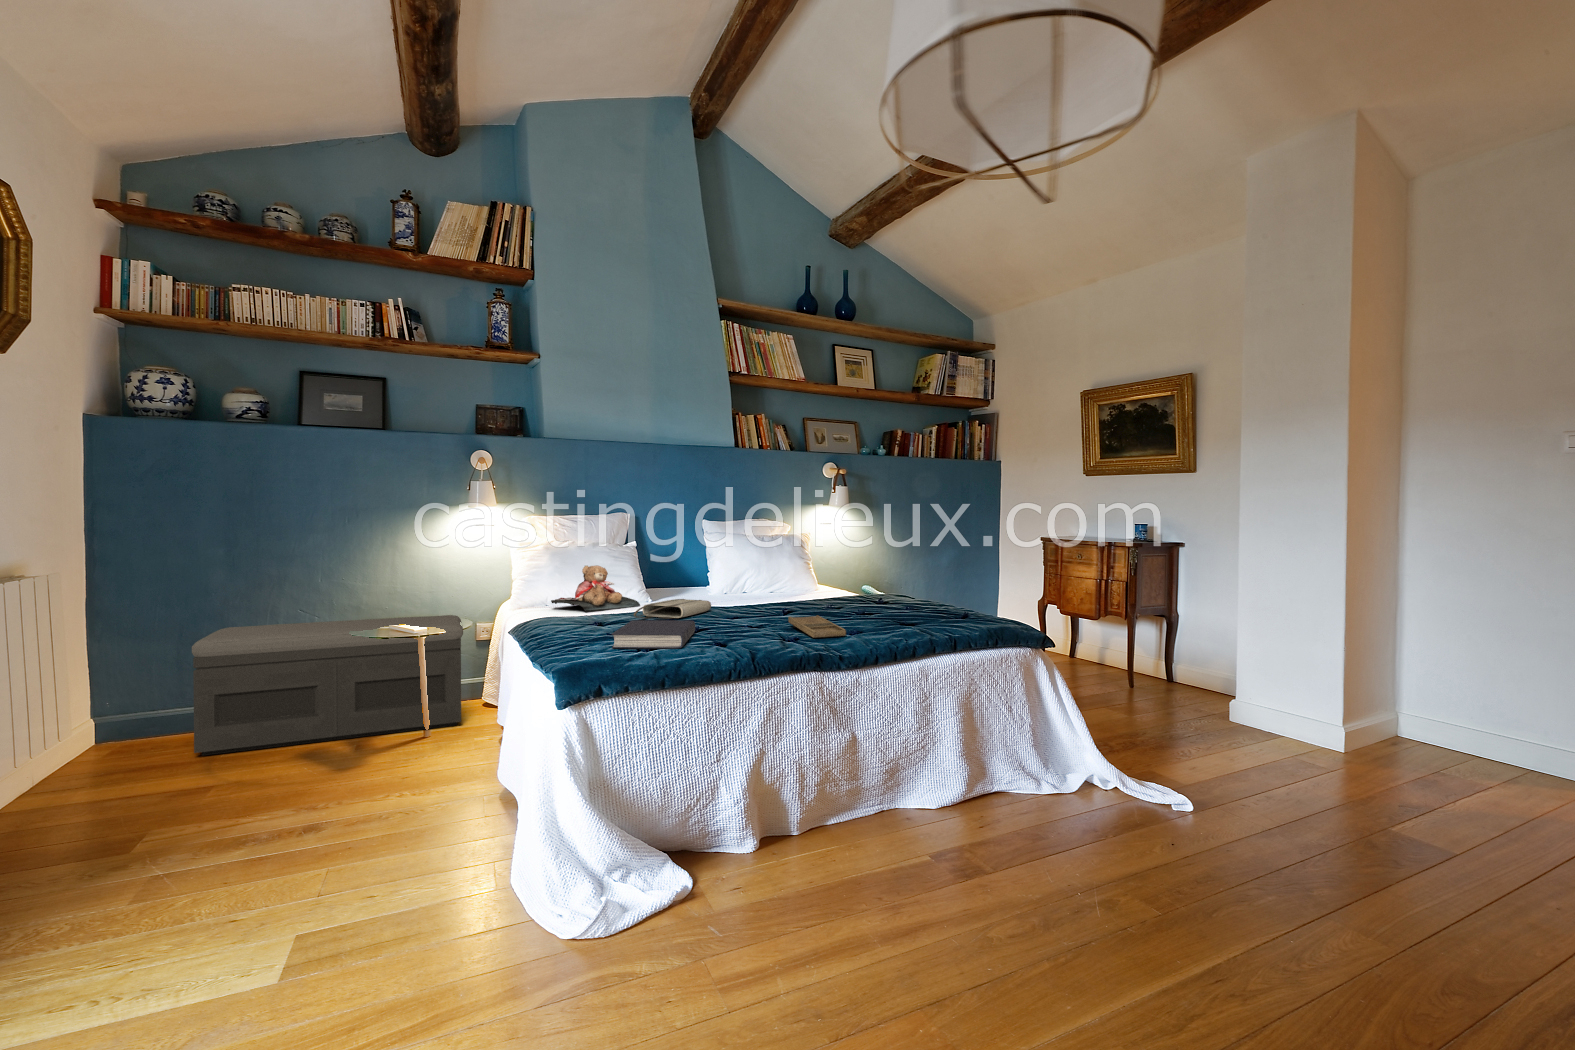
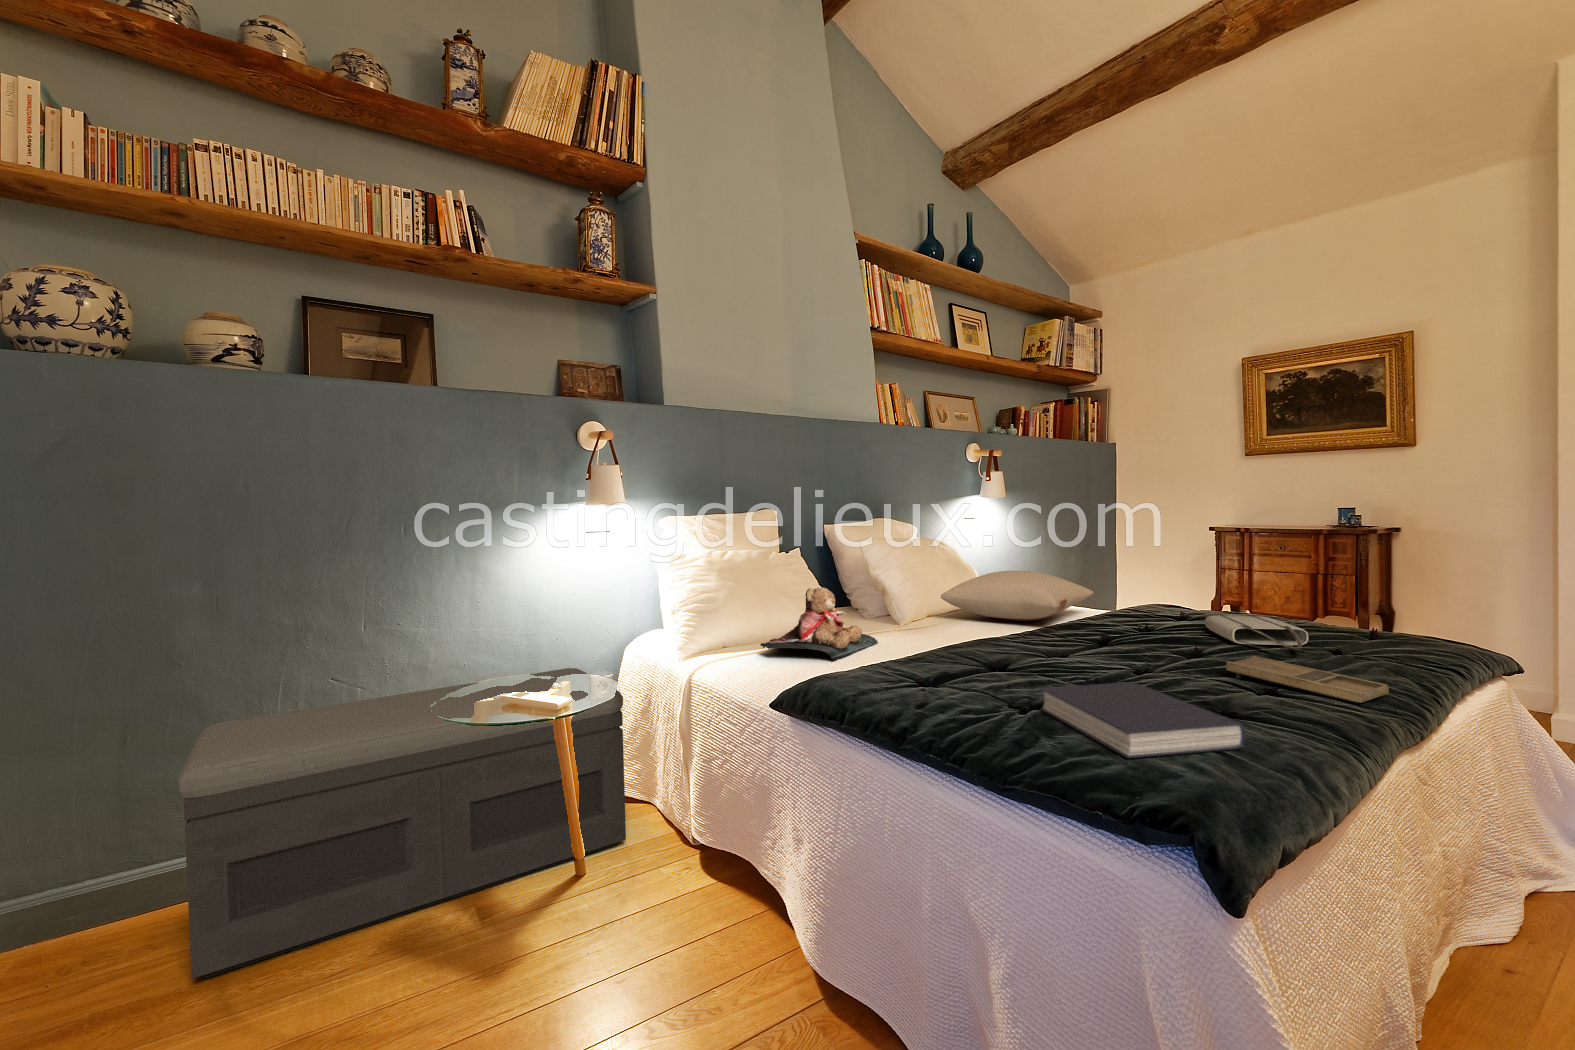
pillow: none [719,563,833,598] -> present [941,571,1093,621]
tote bag: present [634,599,711,619] -> present [1205,615,1308,650]

